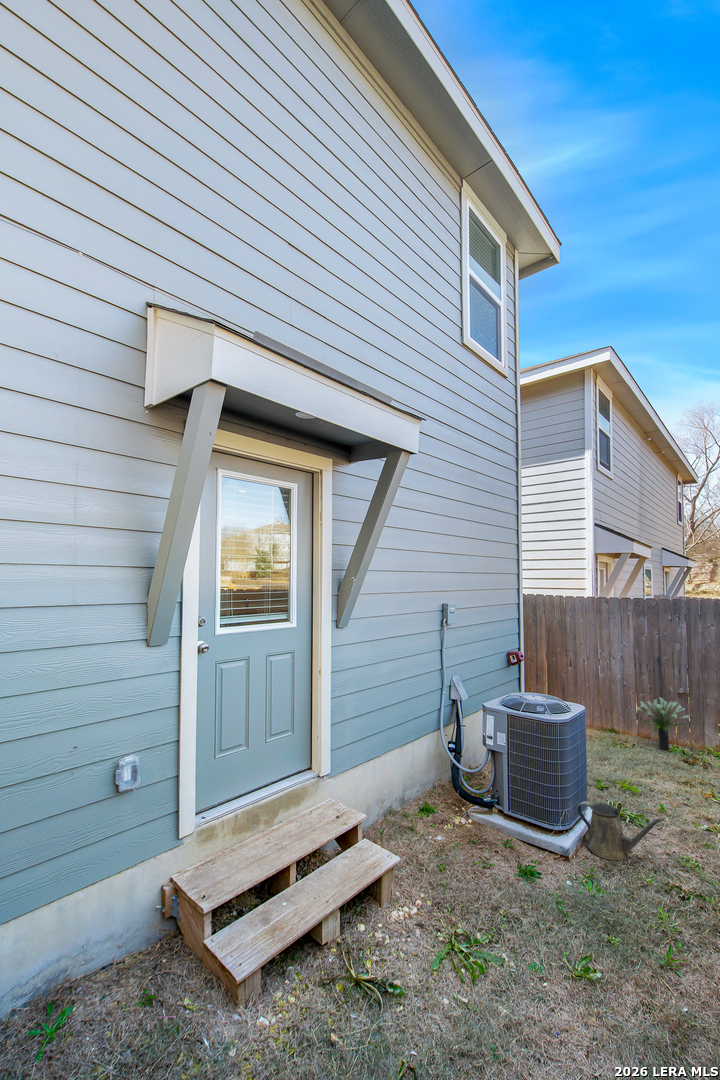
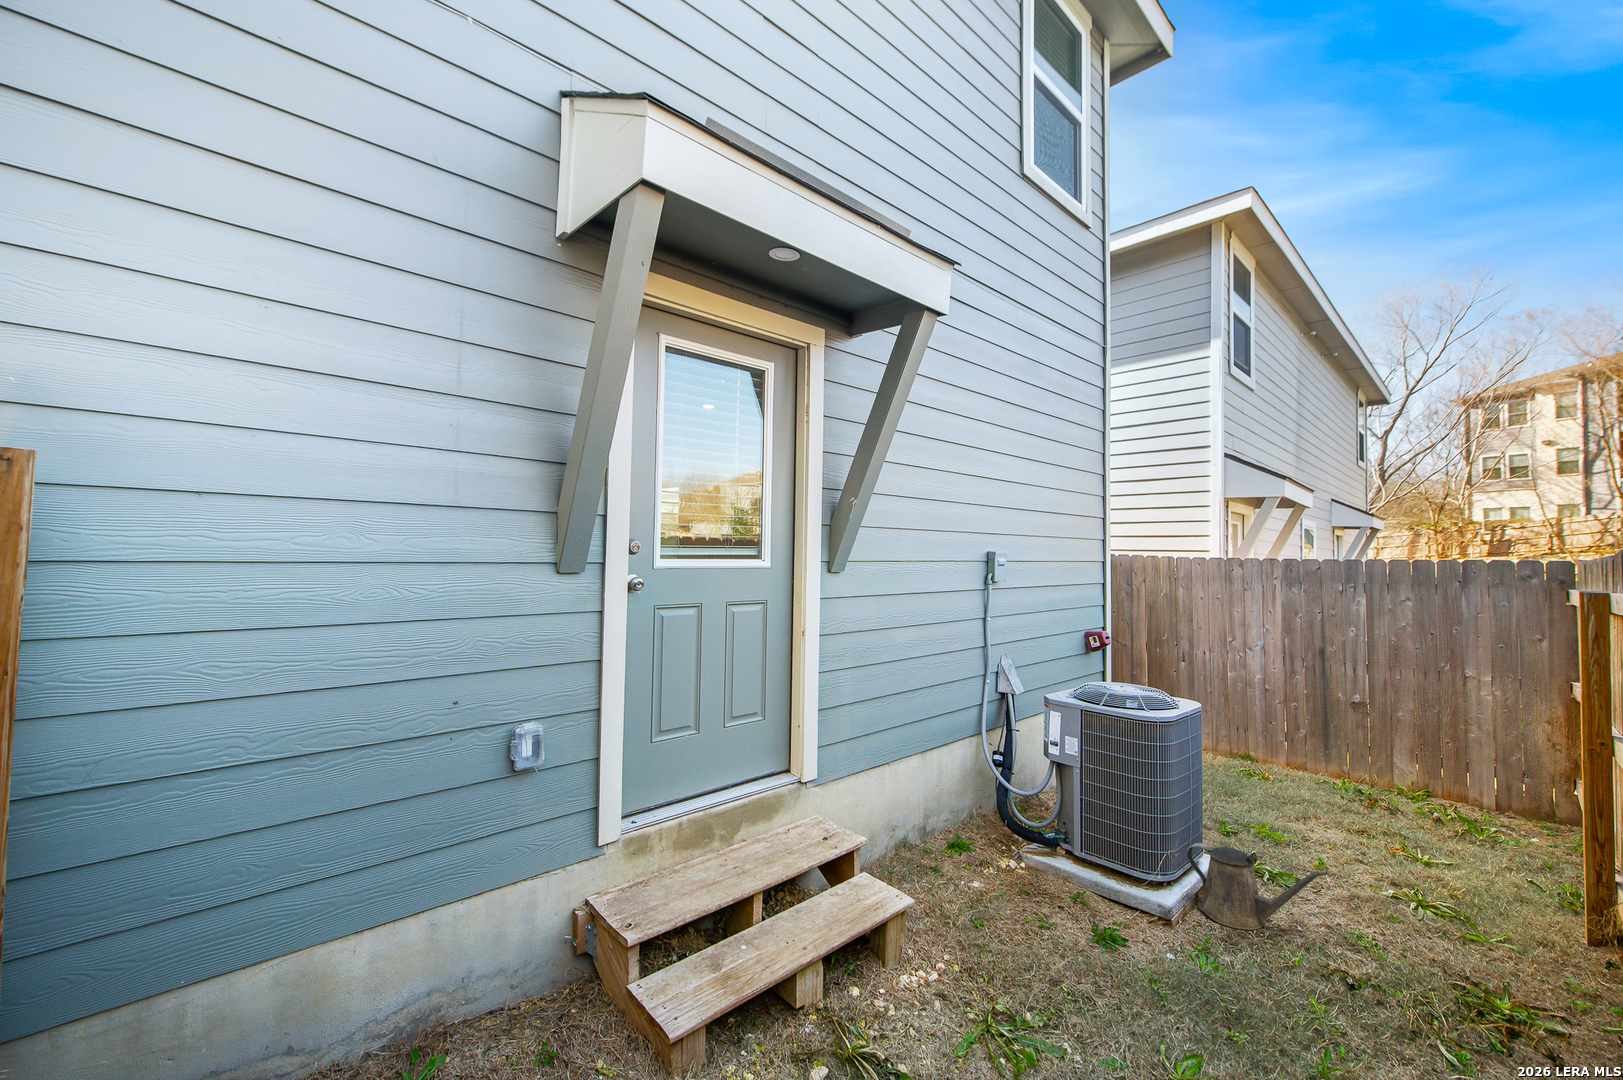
potted plant: present [636,698,689,750] -> none [1282,708,1370,786]

